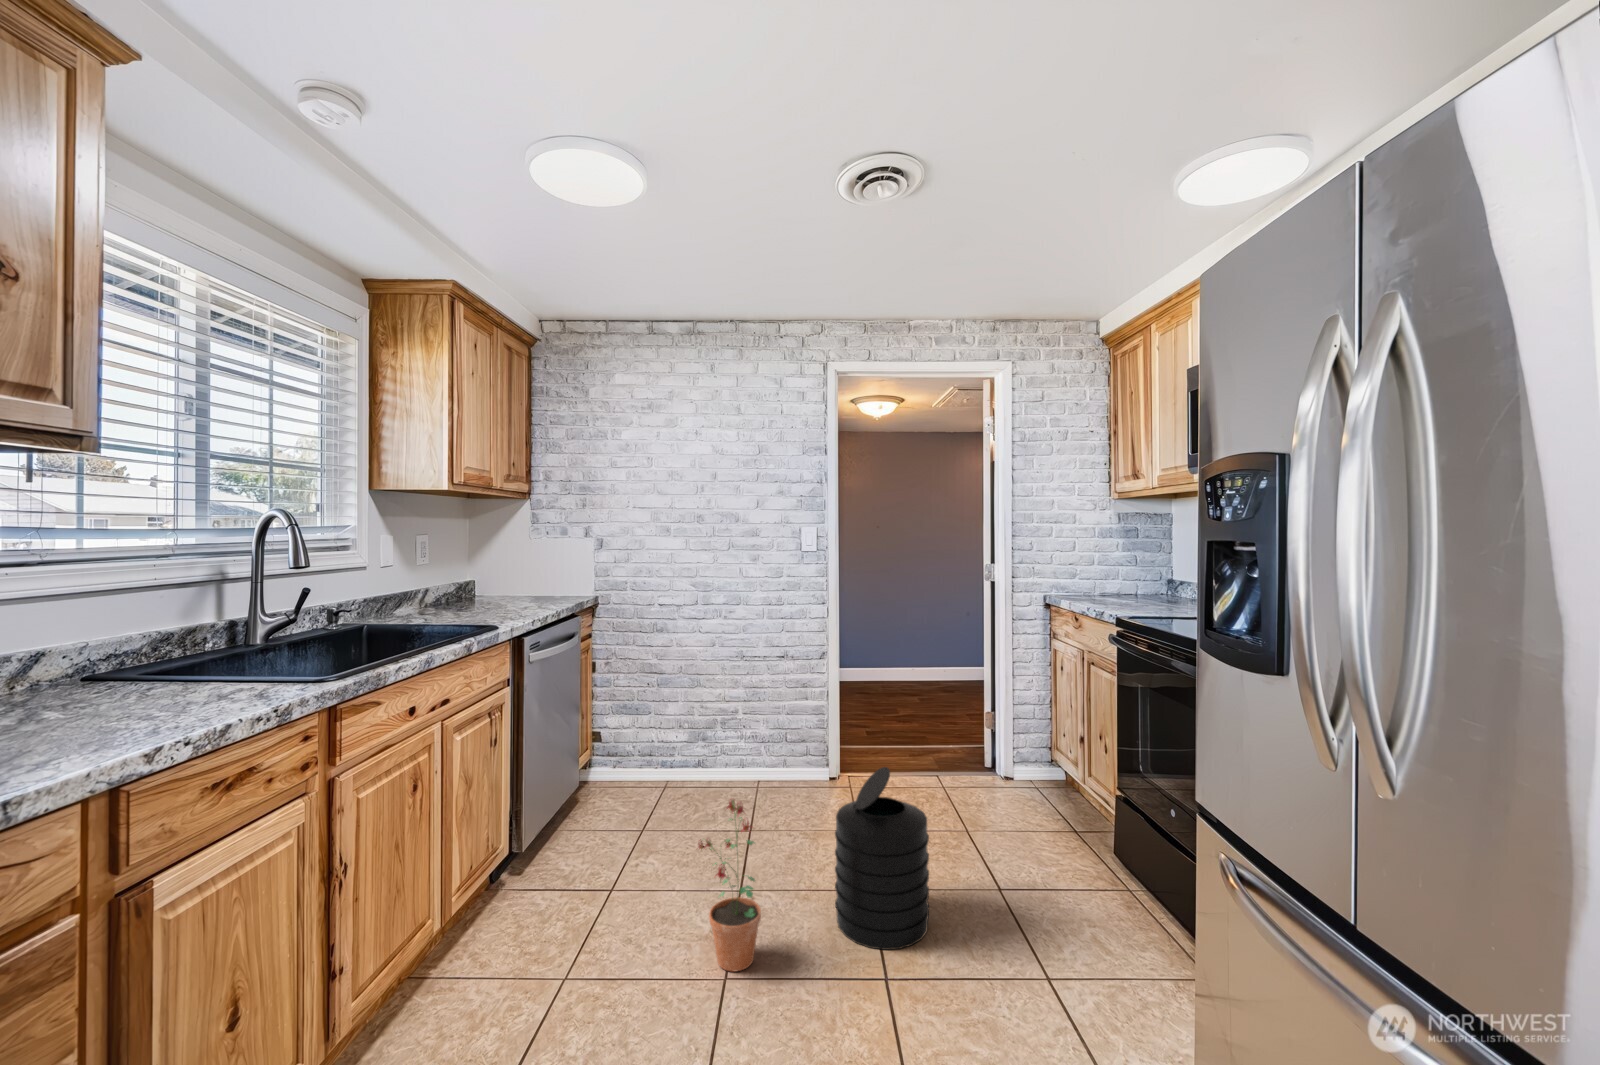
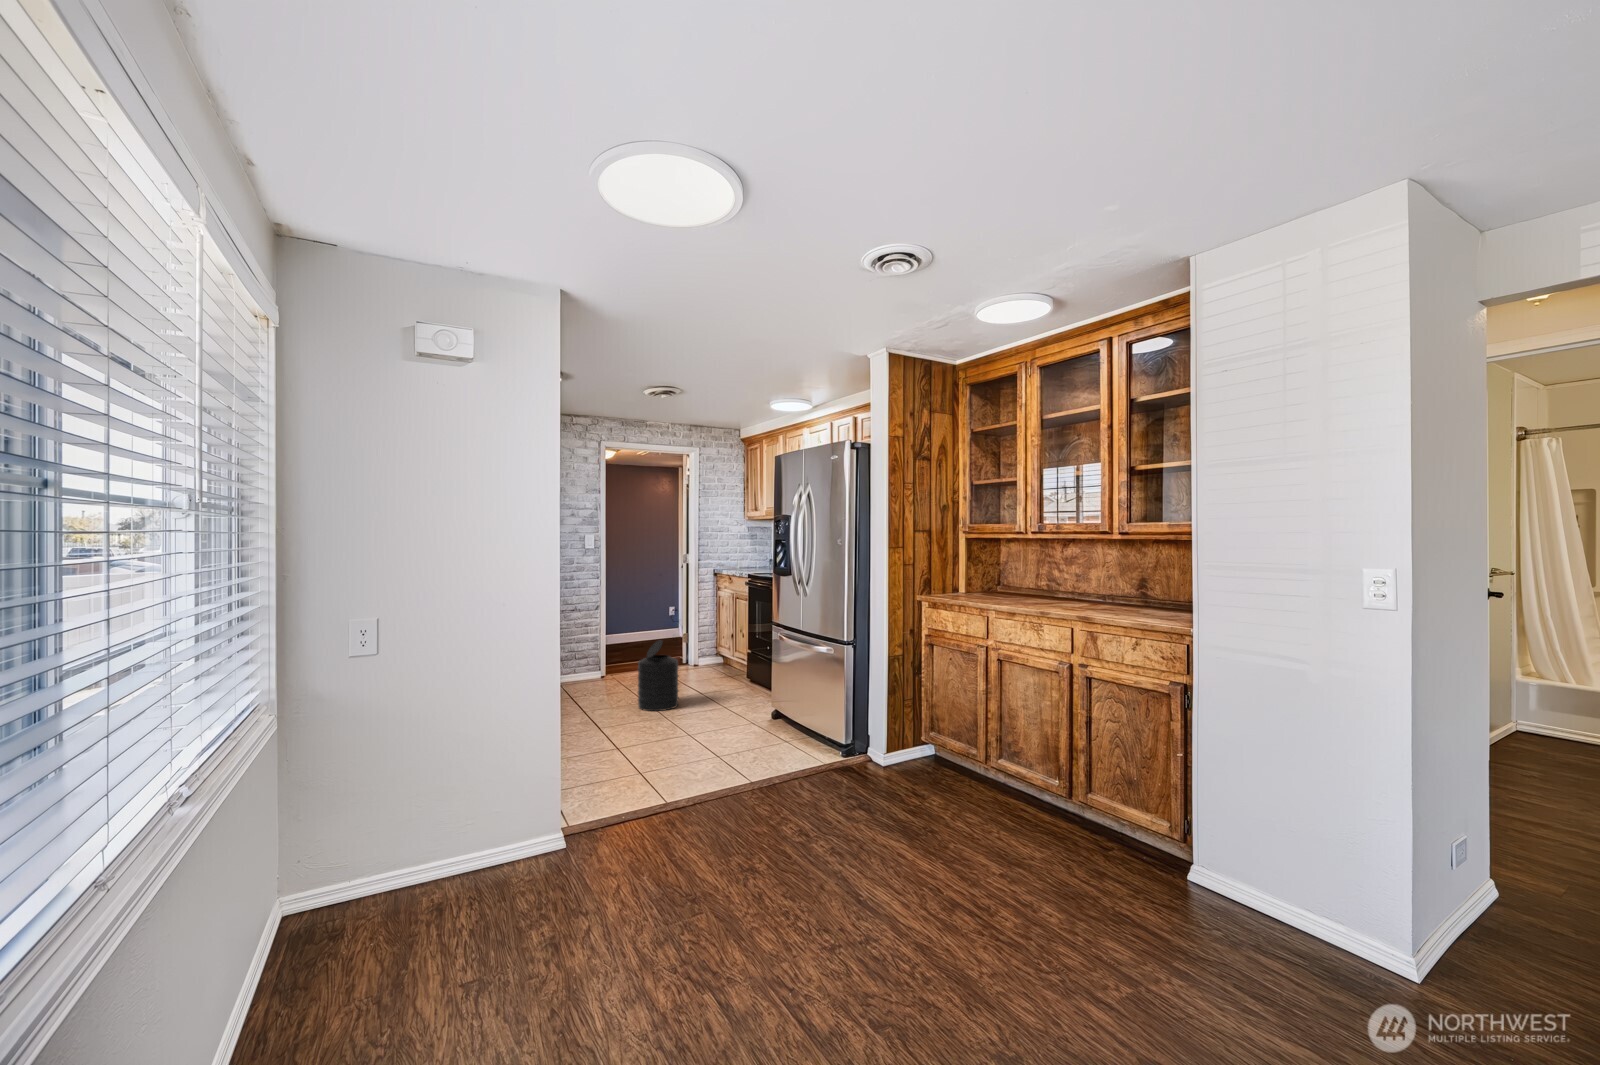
potted plant: present [698,799,761,971] -> none [583,655,617,723]

